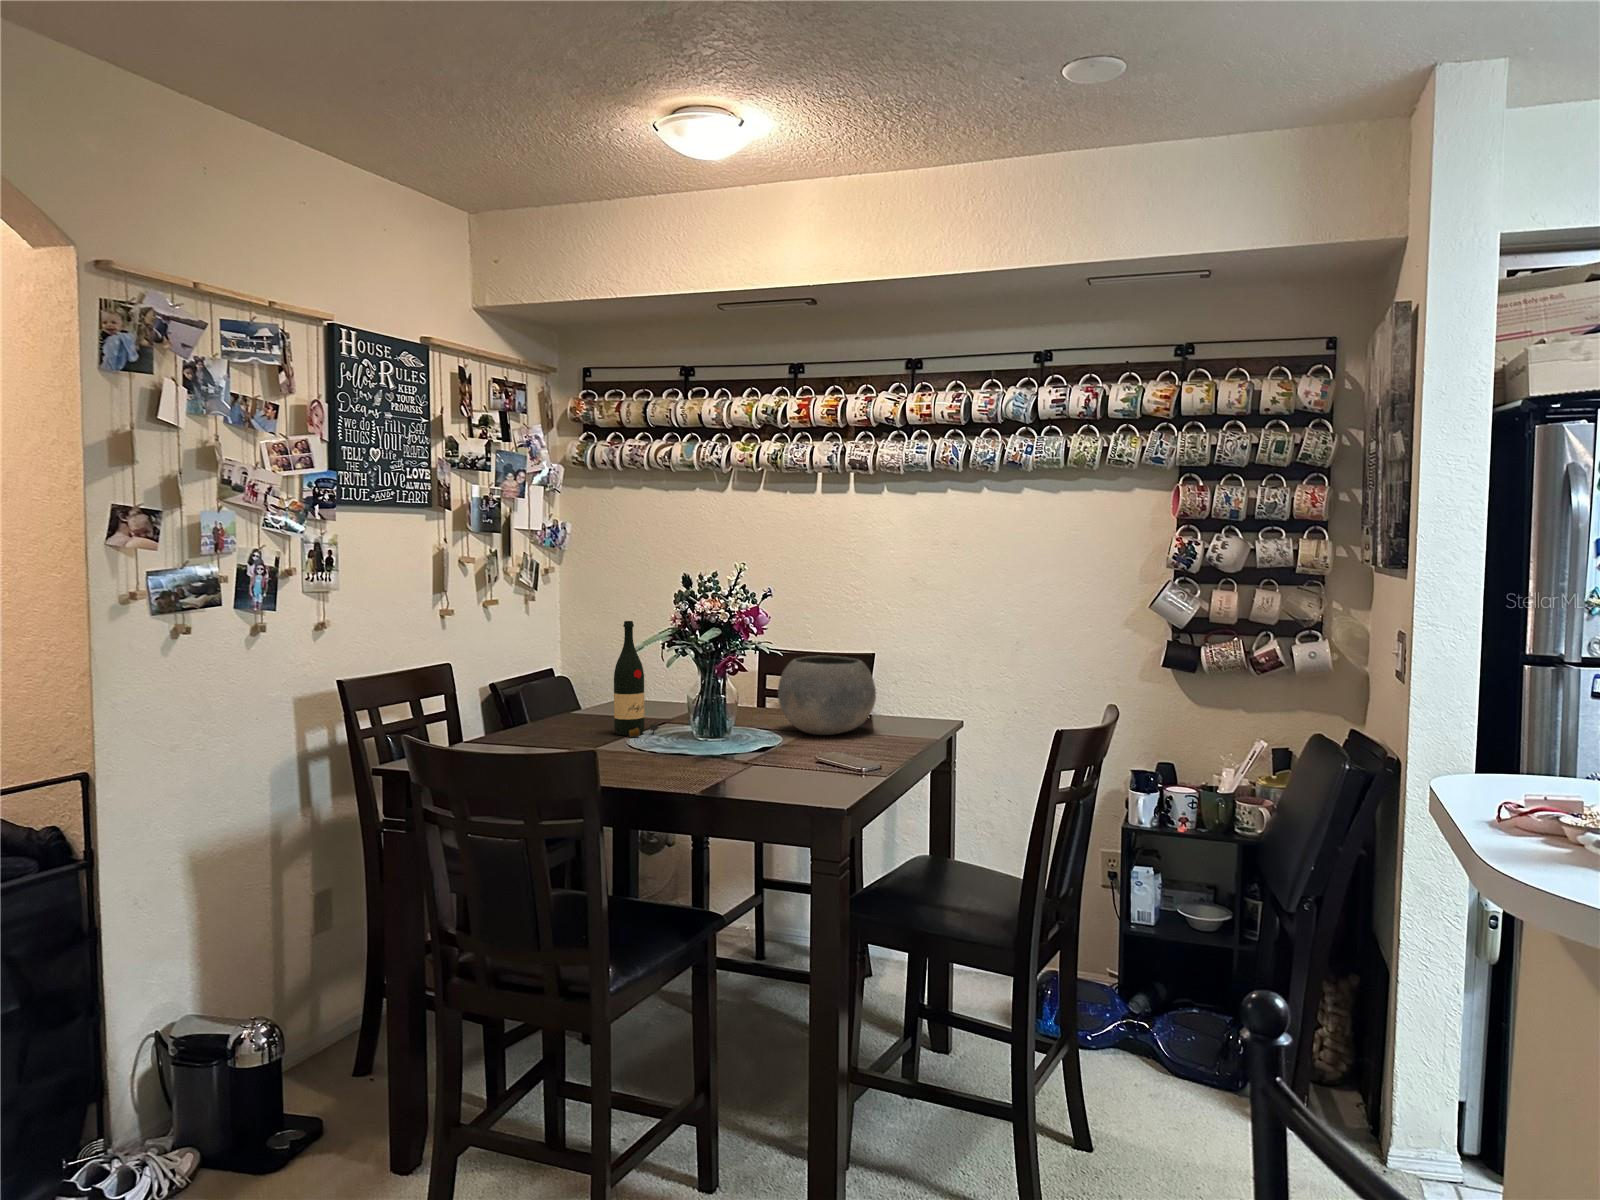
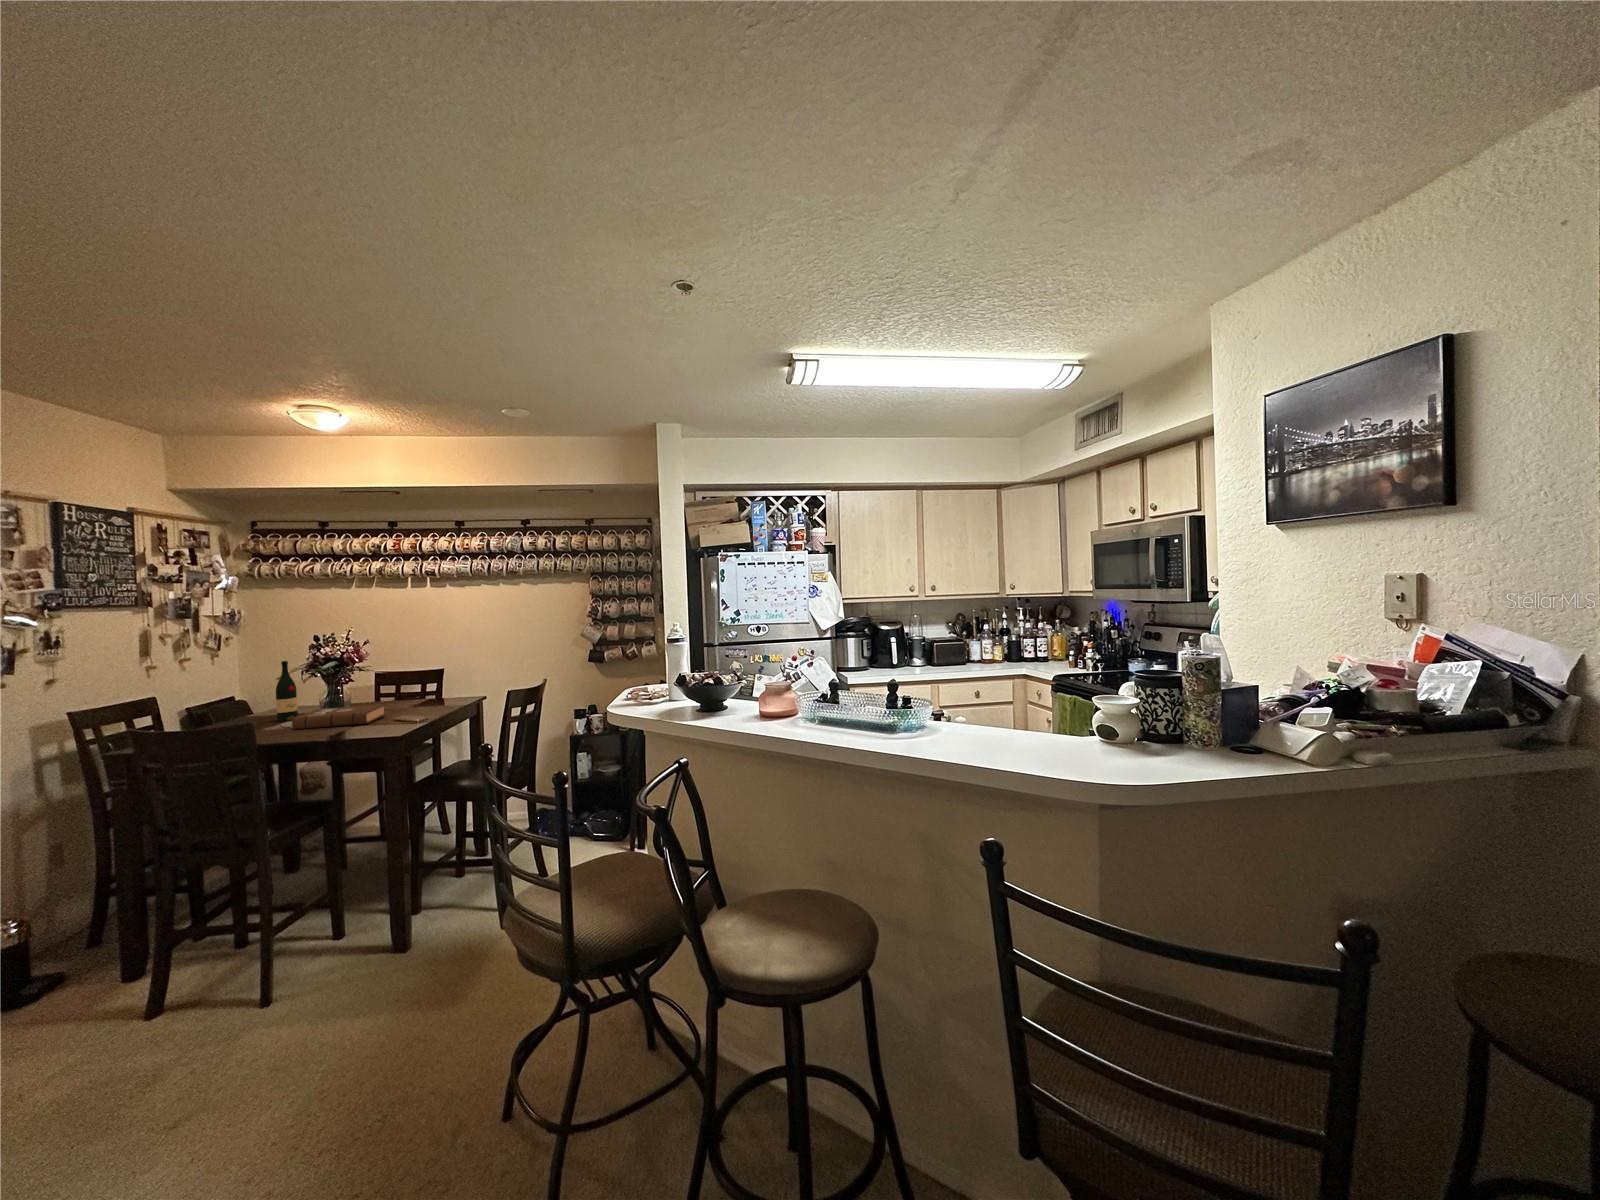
bowl: present [778,656,876,735] -> none [382,669,438,708]
book: none [642,723,794,770] -> present [292,704,386,729]

